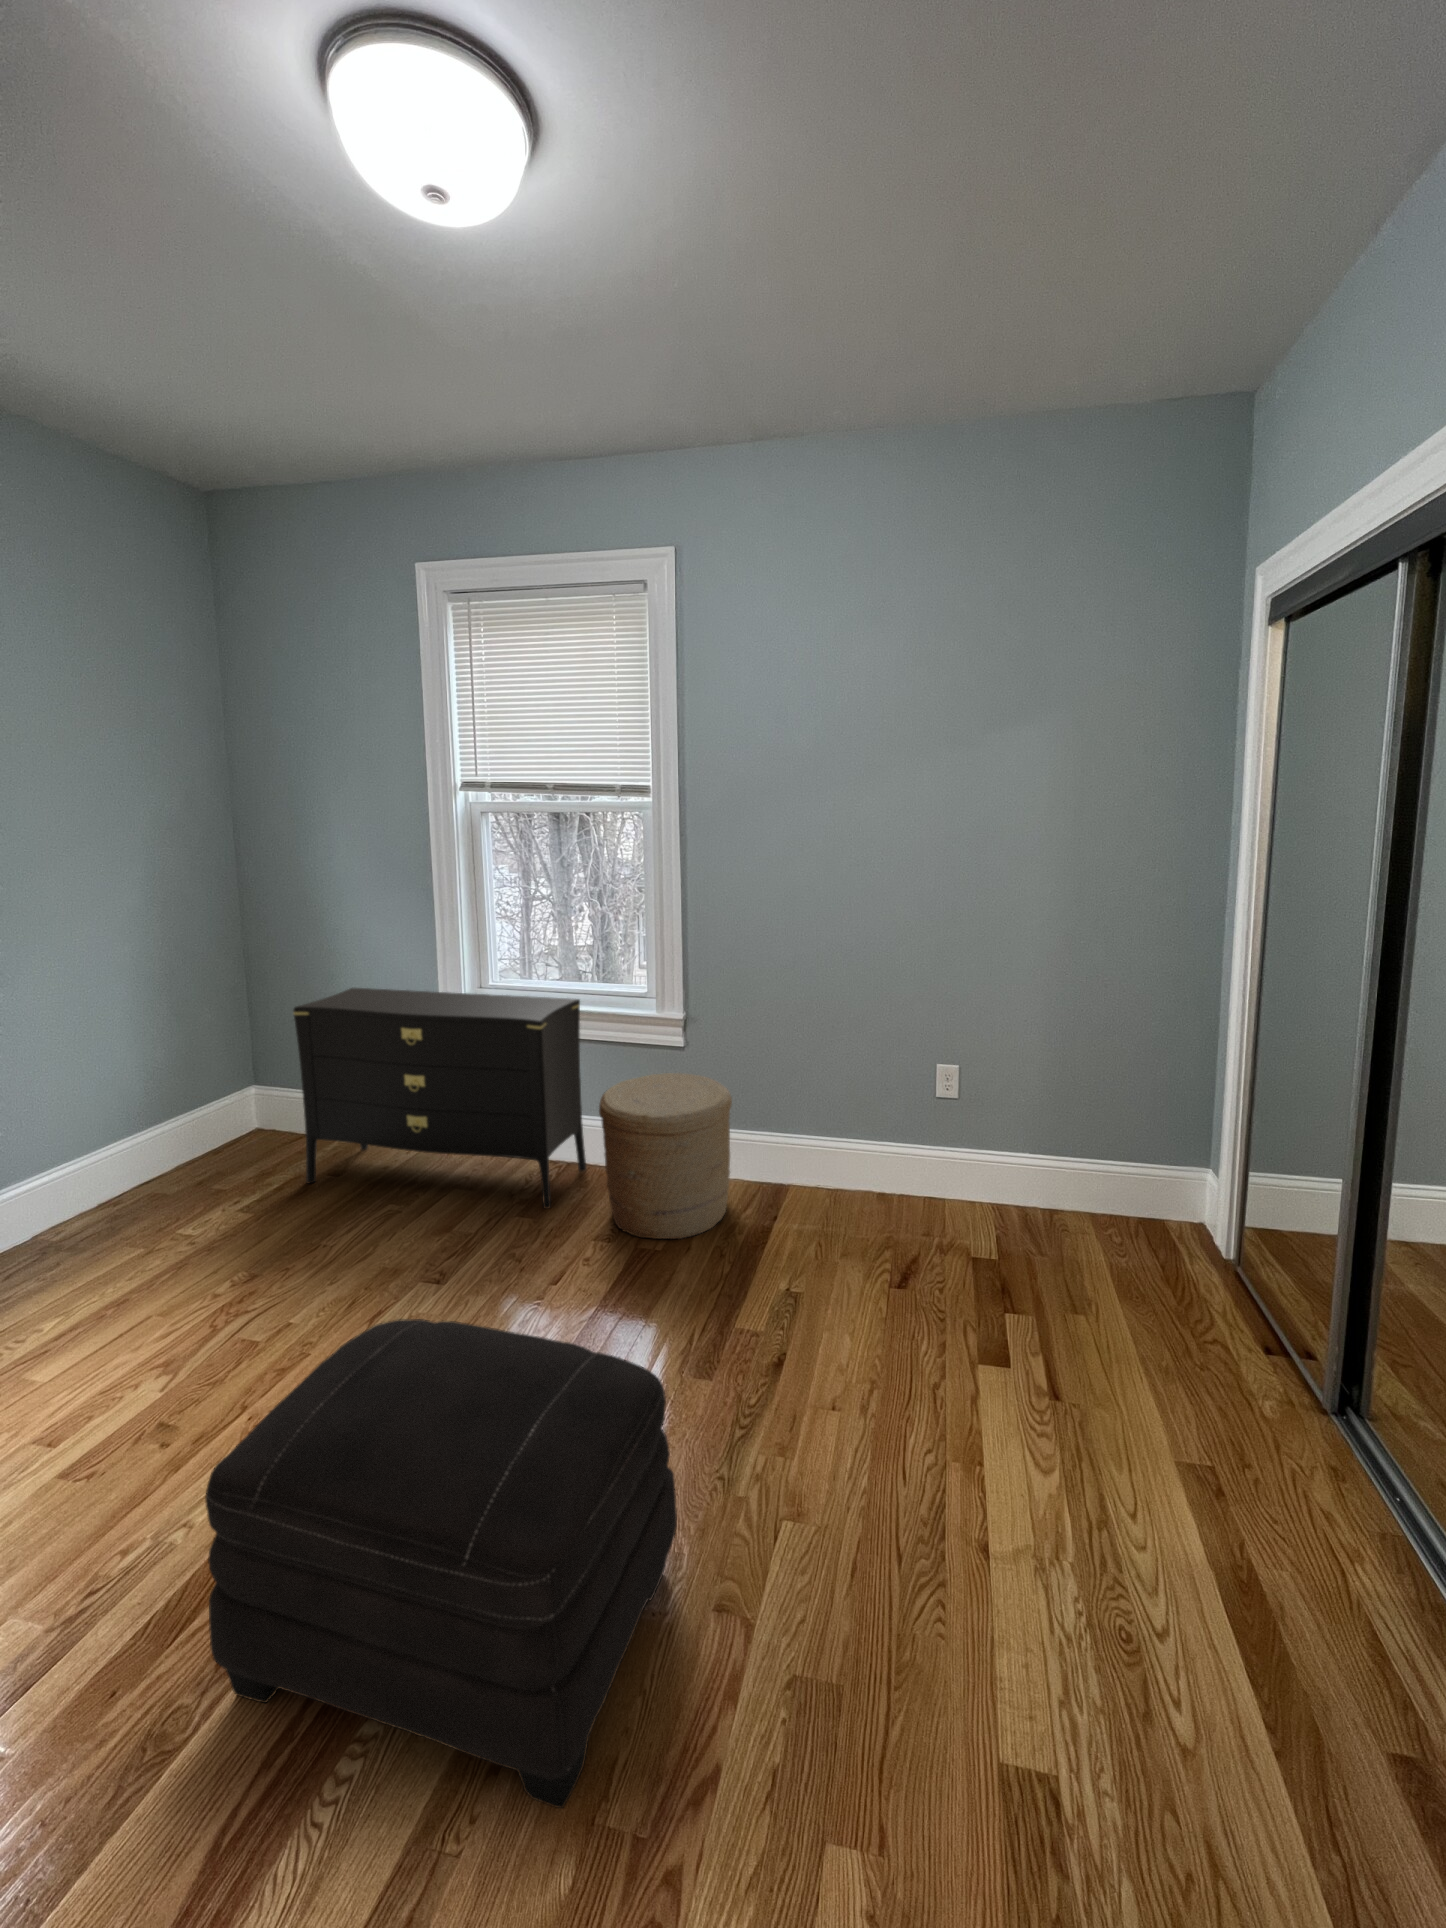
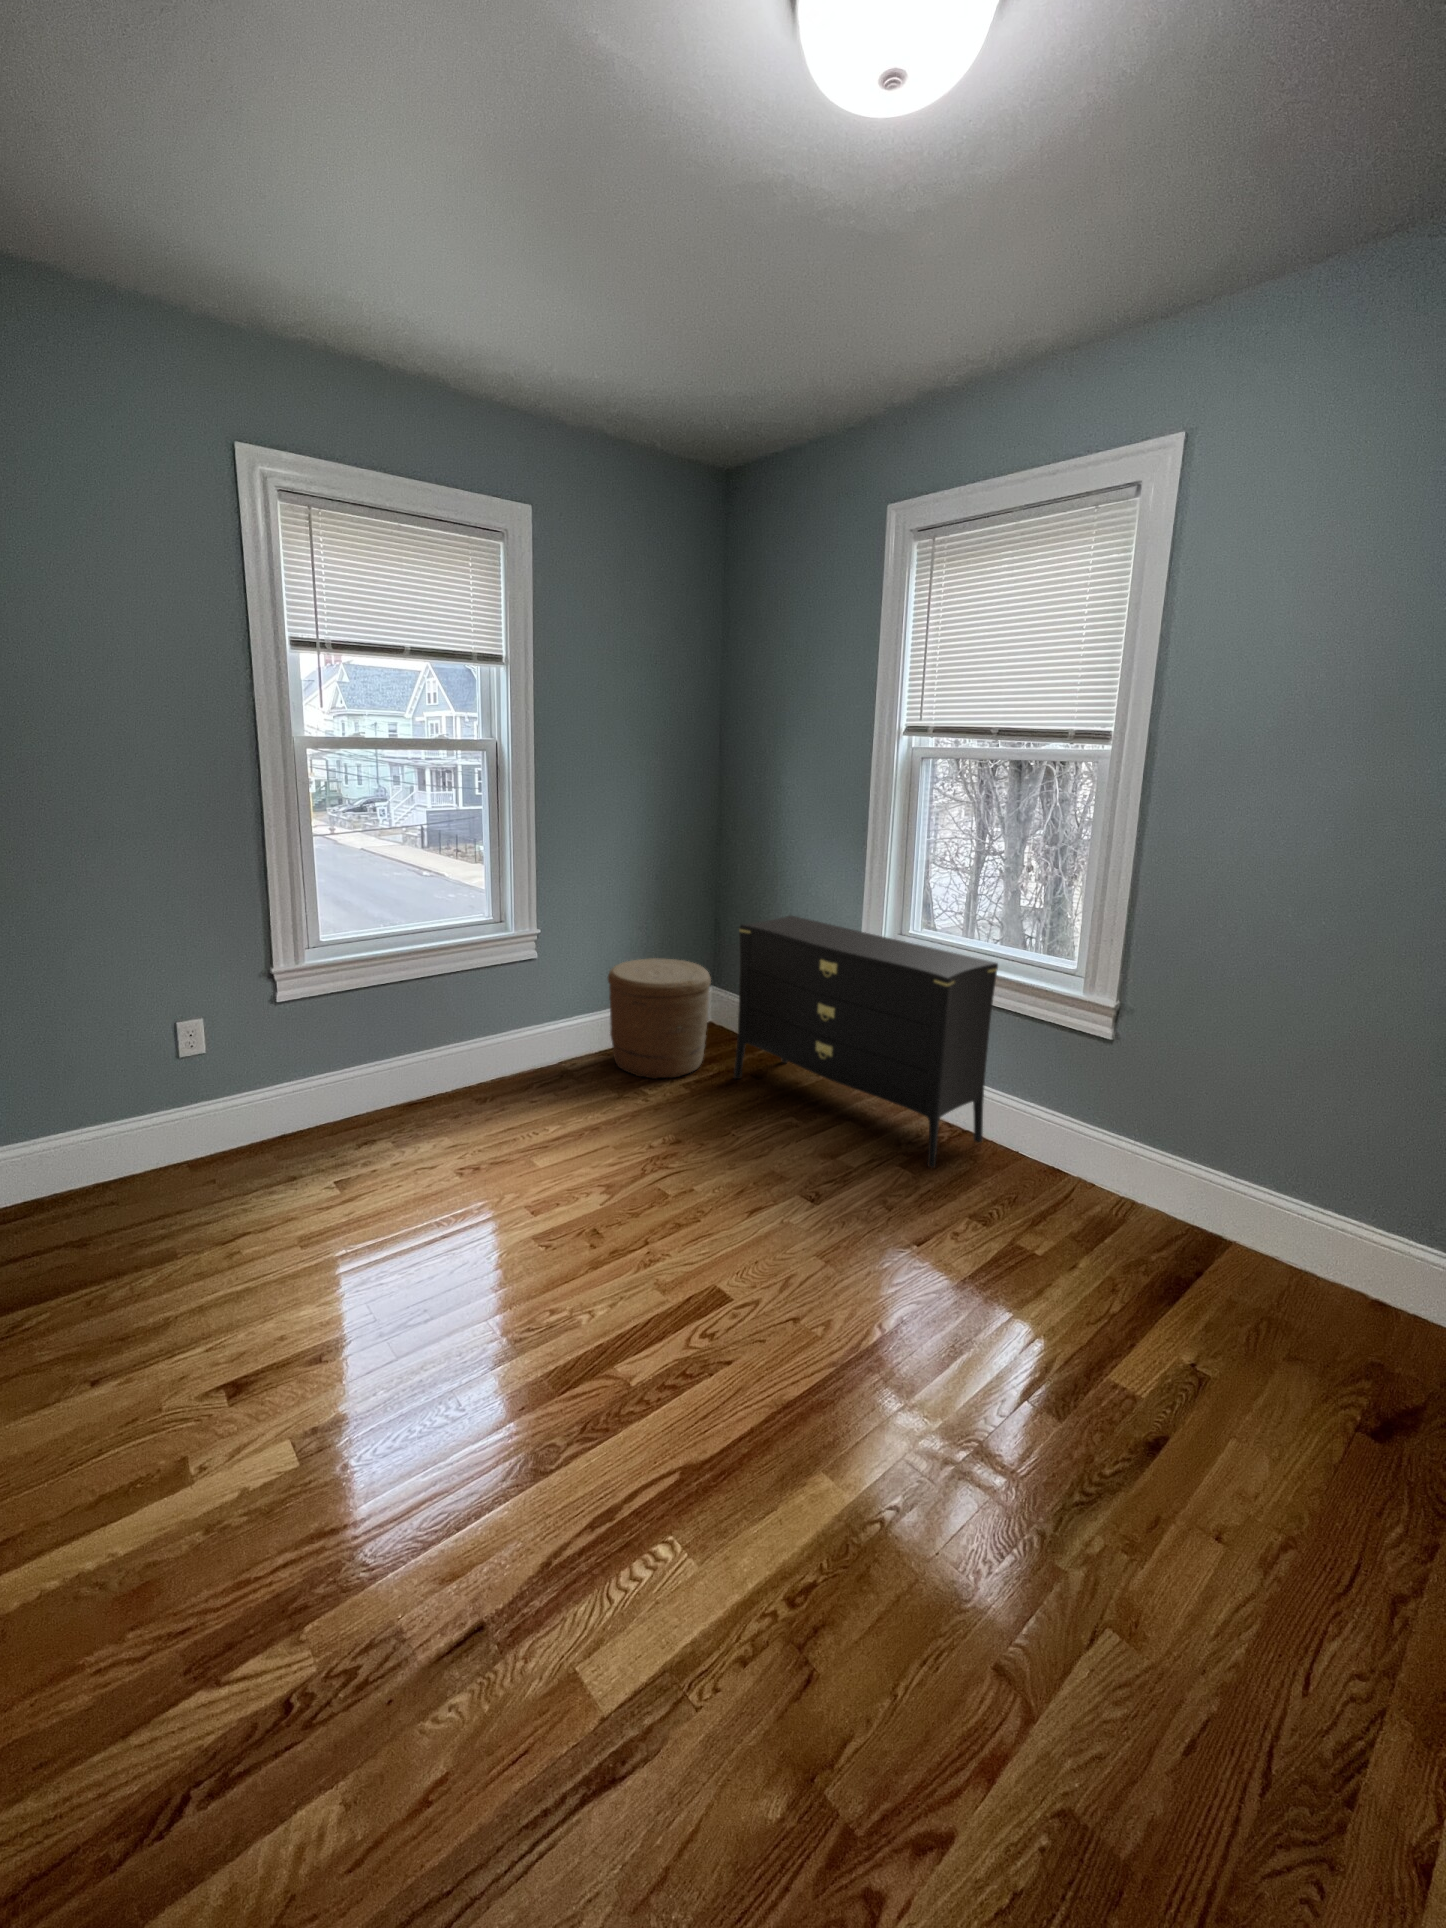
woven basket: present [599,1073,732,1239] -> present [608,958,711,1079]
ottoman: present [205,1319,677,1808] -> none [573,1218,974,1736]

